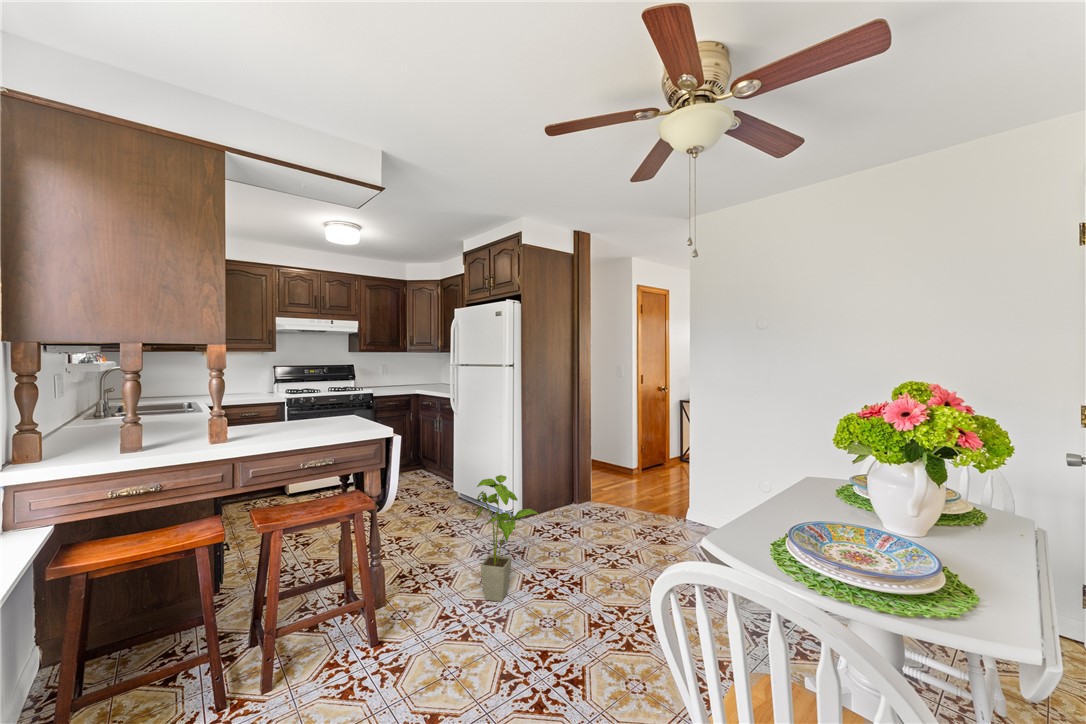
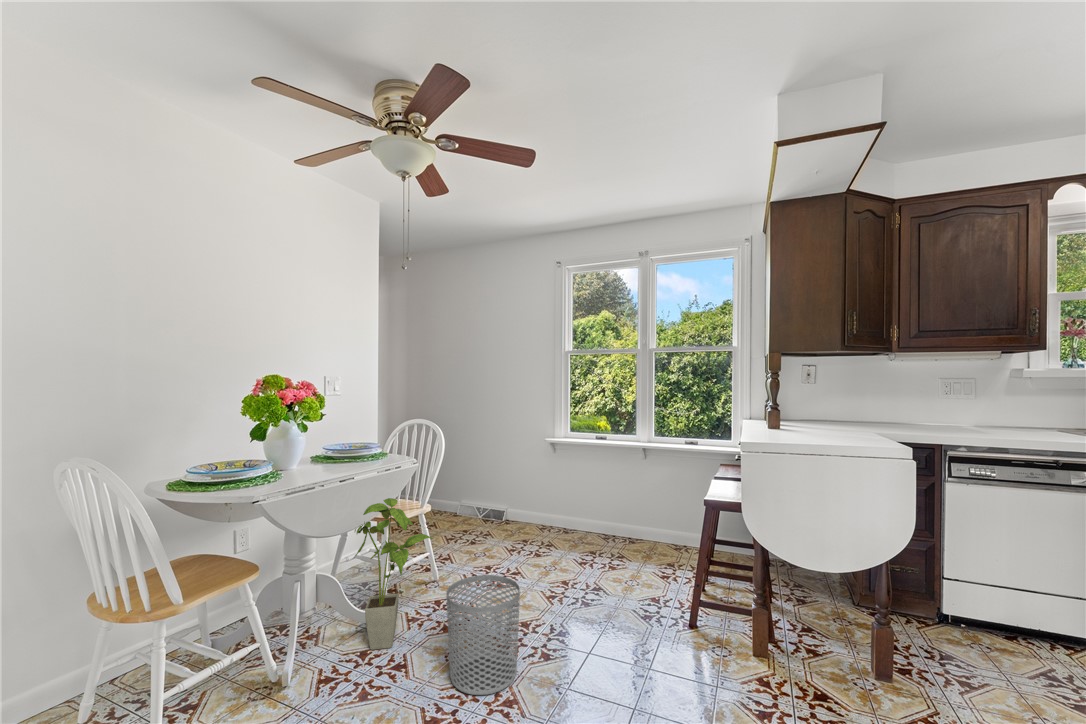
waste bin: none [531,555,598,667] -> present [446,575,520,695]

